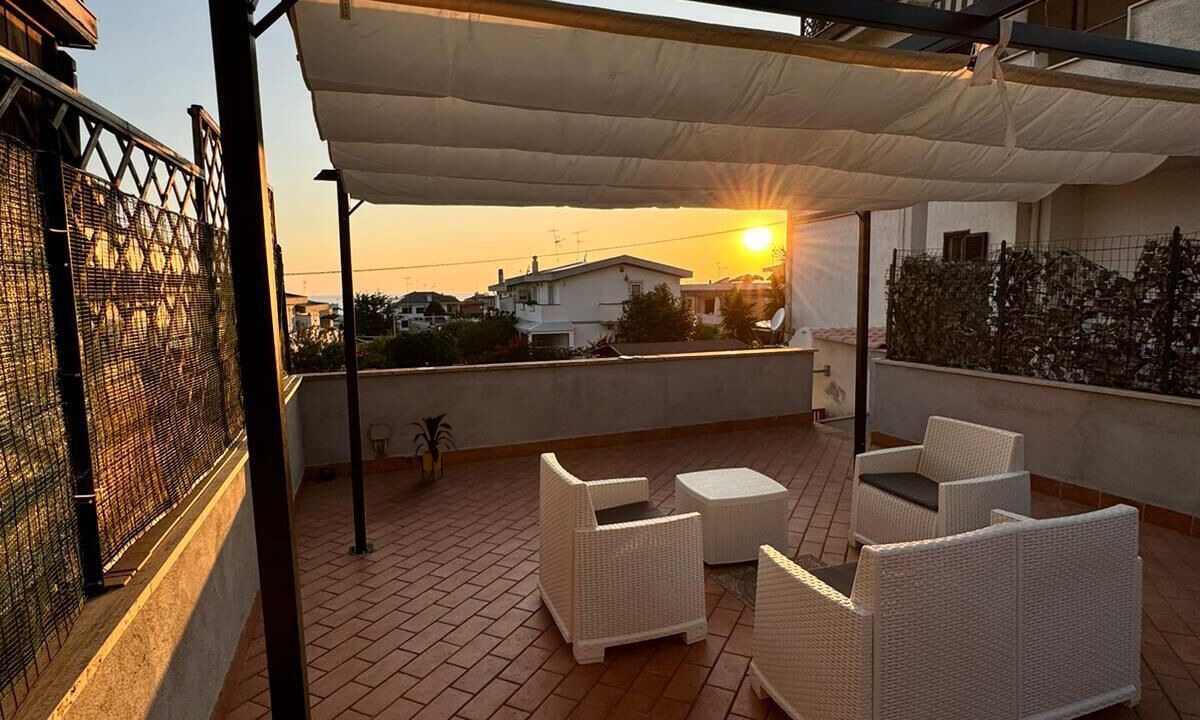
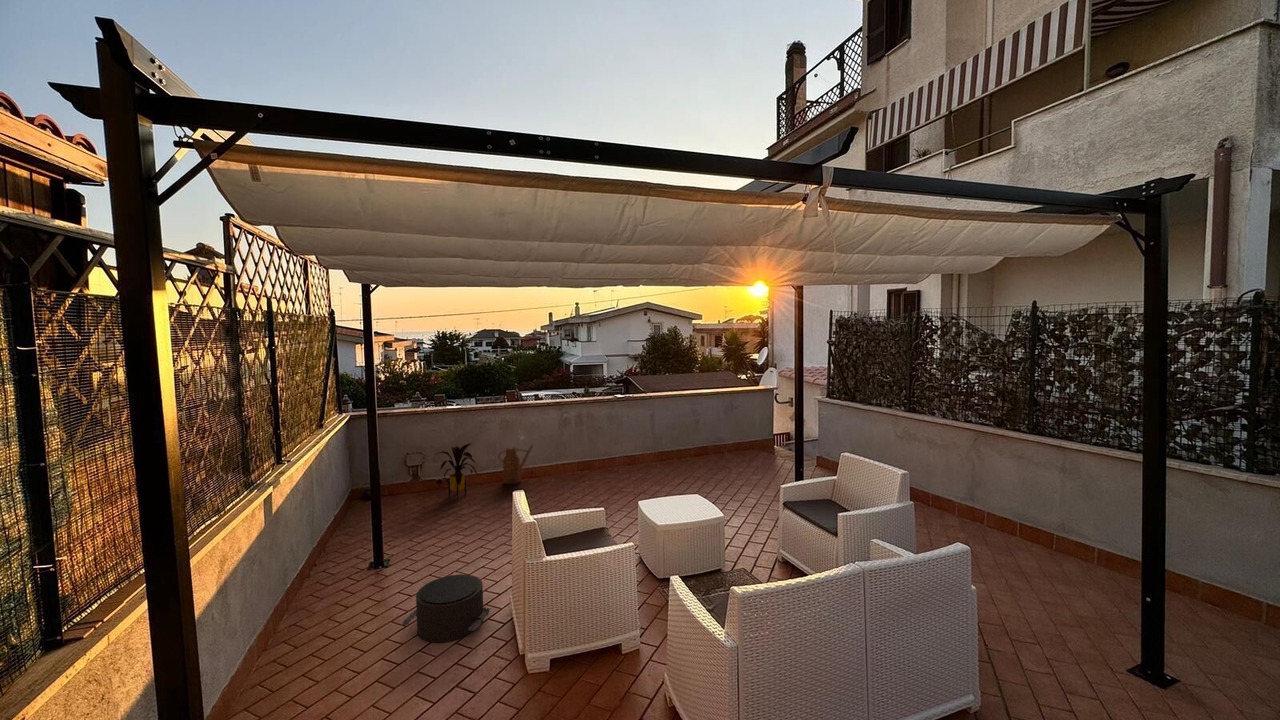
watering can: none [479,417,521,465] -> present [498,445,532,484]
pouf: none [411,556,515,632] -> present [401,574,491,642]

